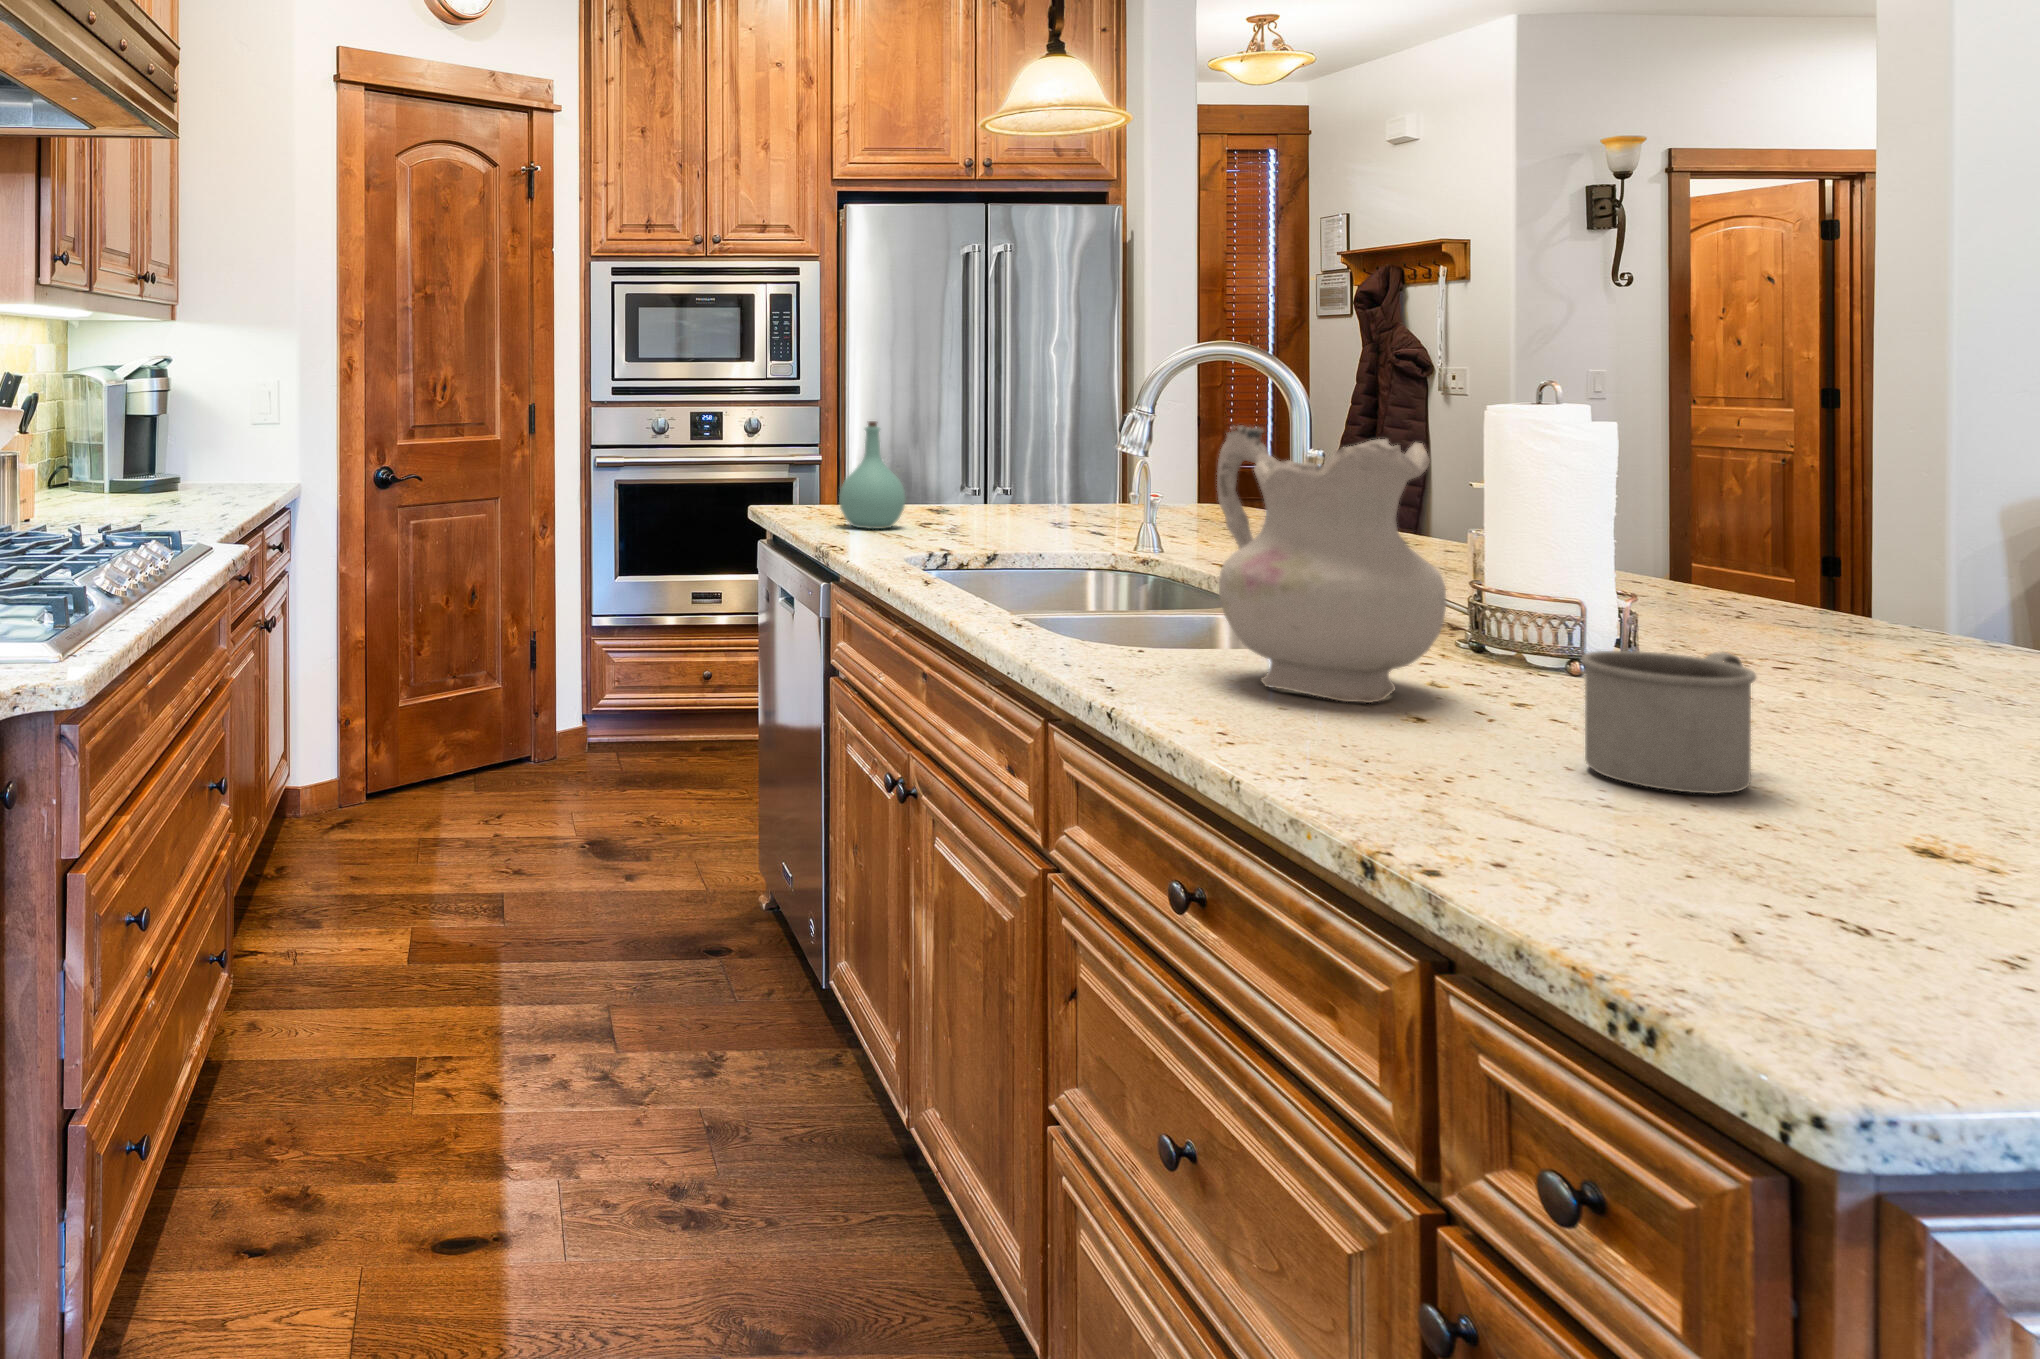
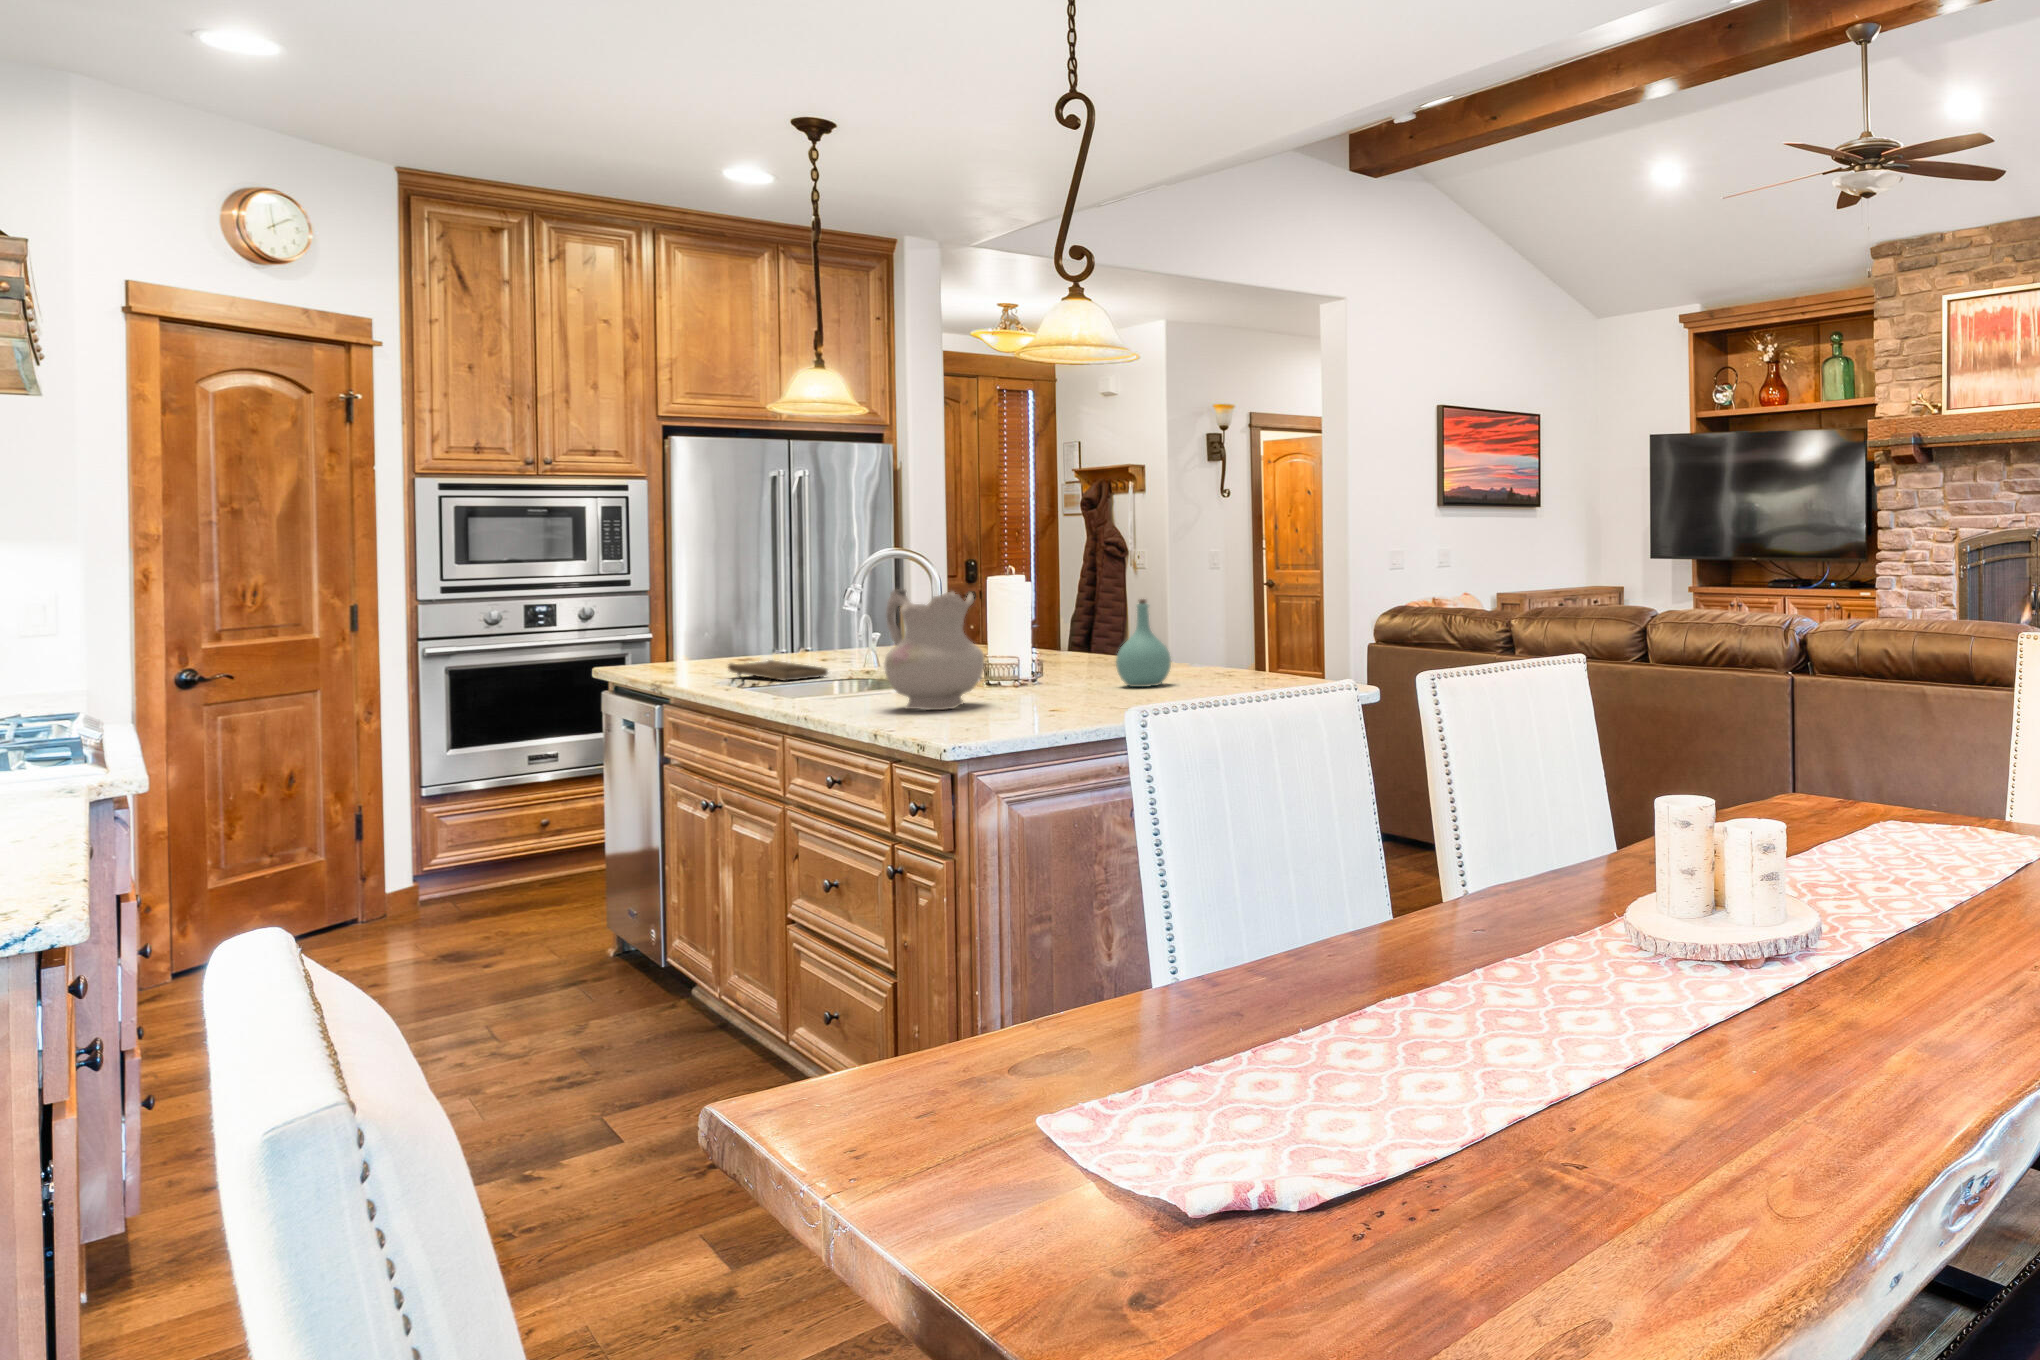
bottle: present [839,421,906,529] -> present [1116,599,1171,687]
tray: none [916,519,1064,559] -> present [729,660,827,681]
mug: present [1581,651,1756,794] -> none [1012,666,1074,717]

